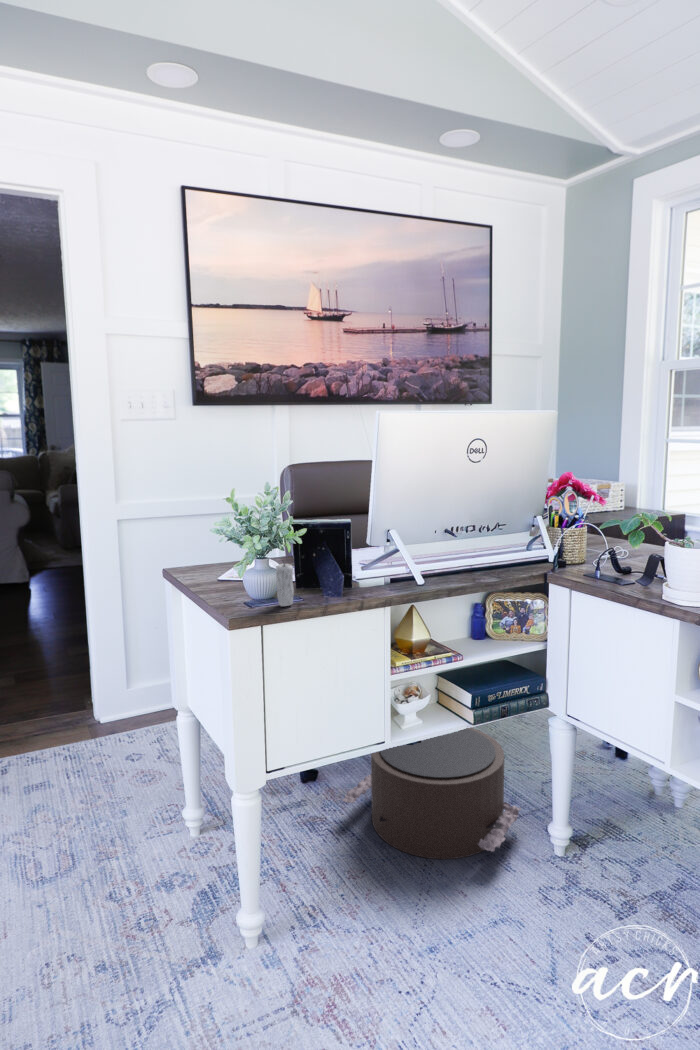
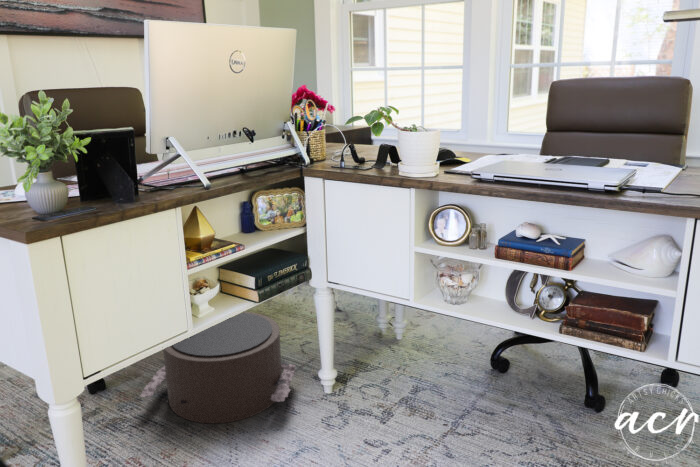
candle: present [276,563,294,606] -> none [64,163,87,214]

